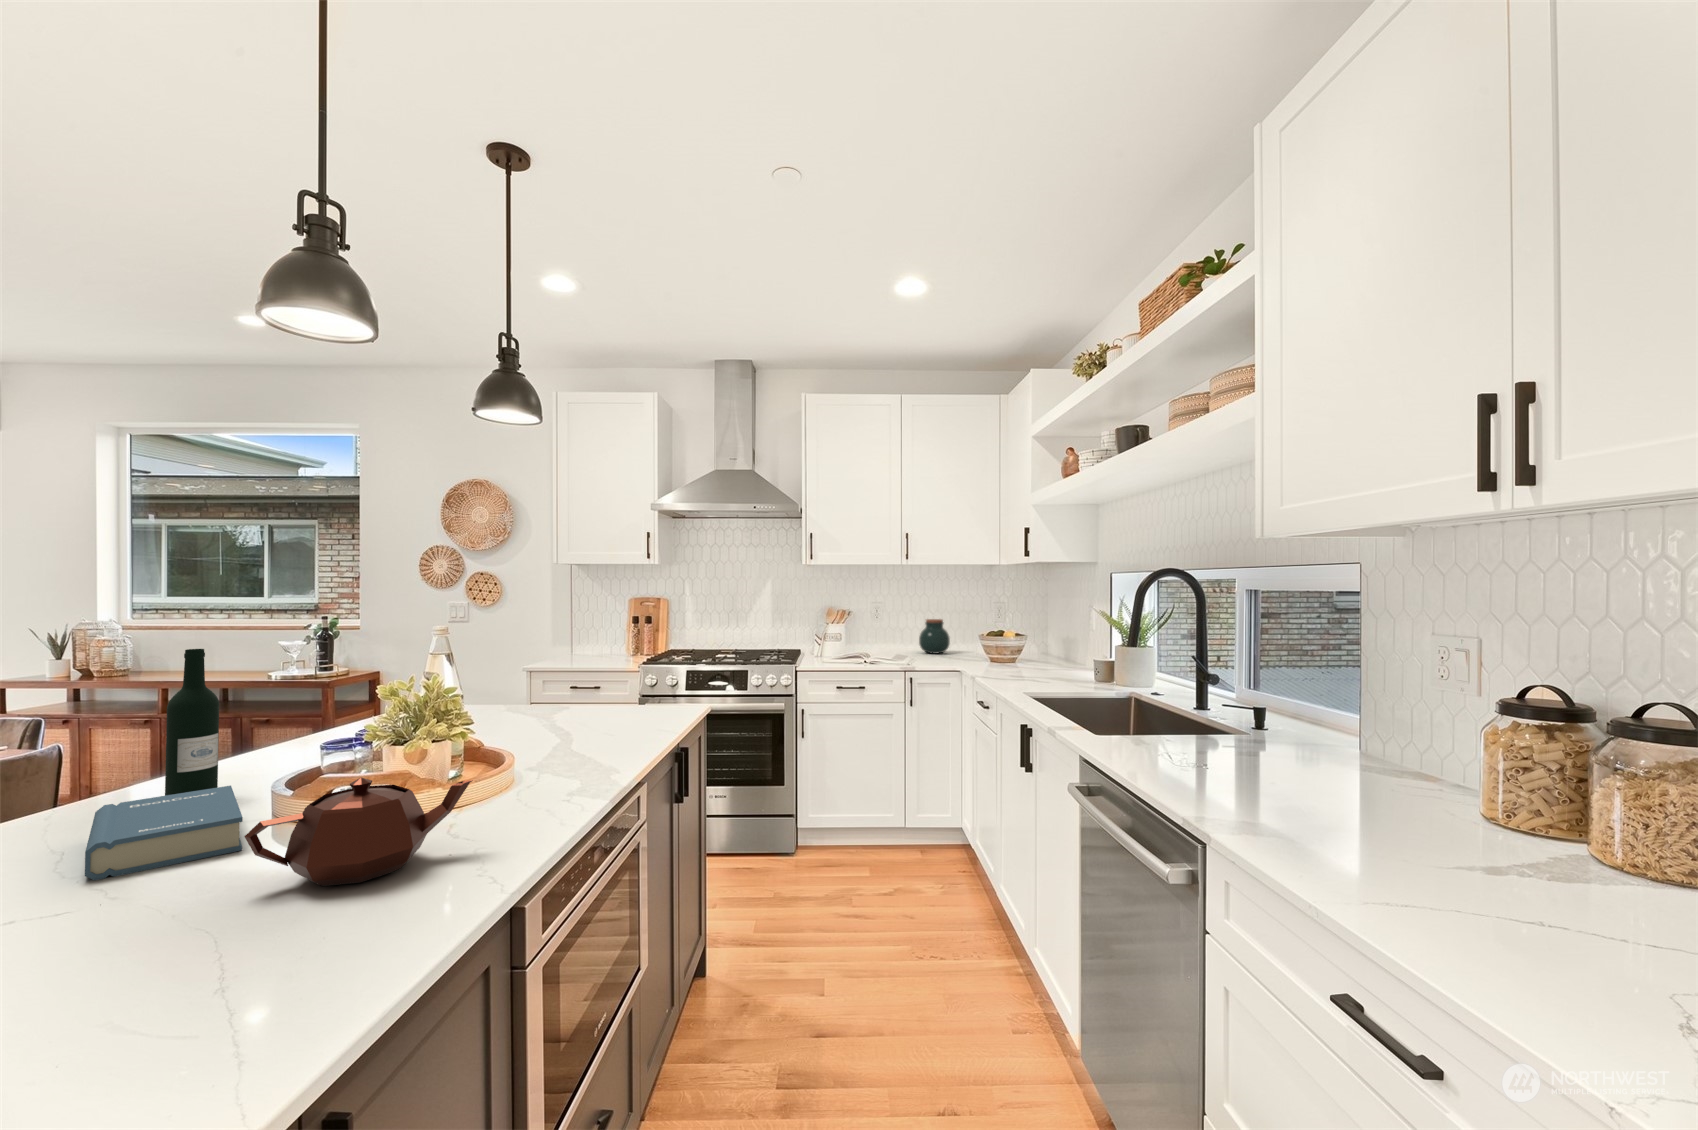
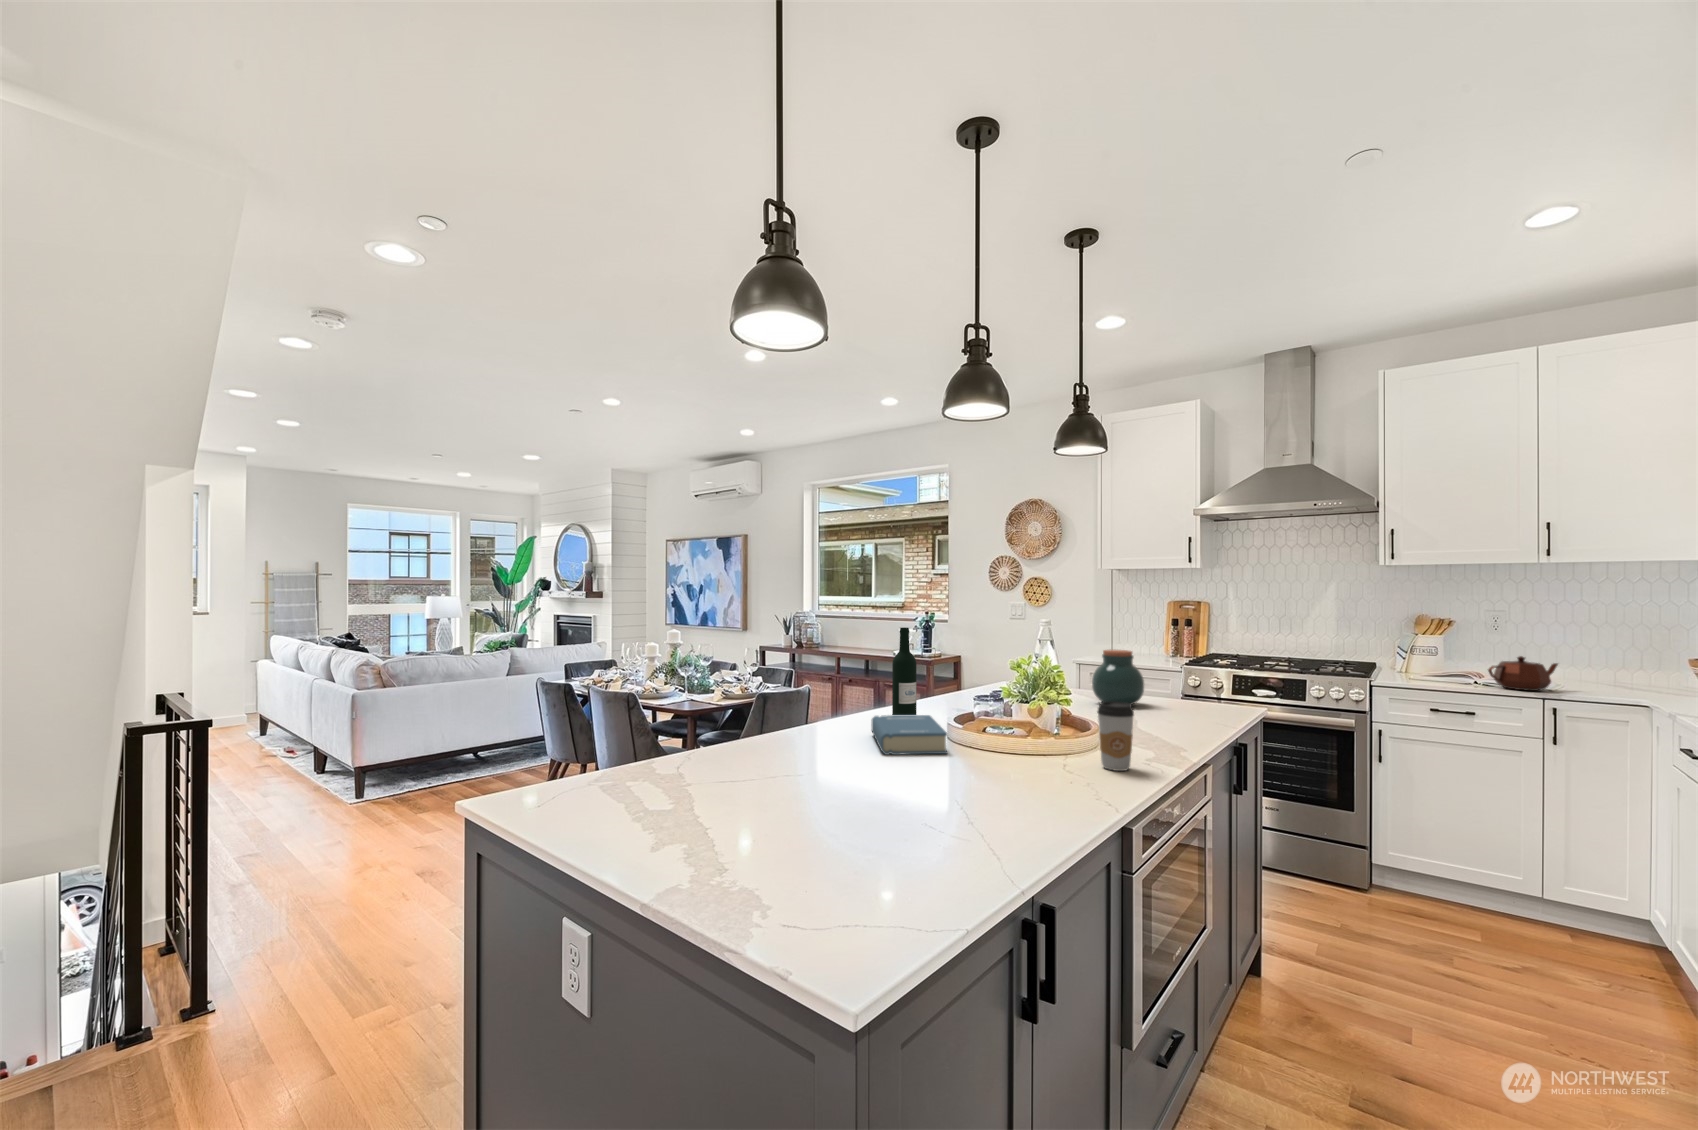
jar: present [919,619,950,654] -> present [1092,650,1144,704]
coffee cup: none [495,731,546,824] -> present [1097,702,1134,771]
teapot: present [245,777,473,886] -> present [1488,656,1558,691]

